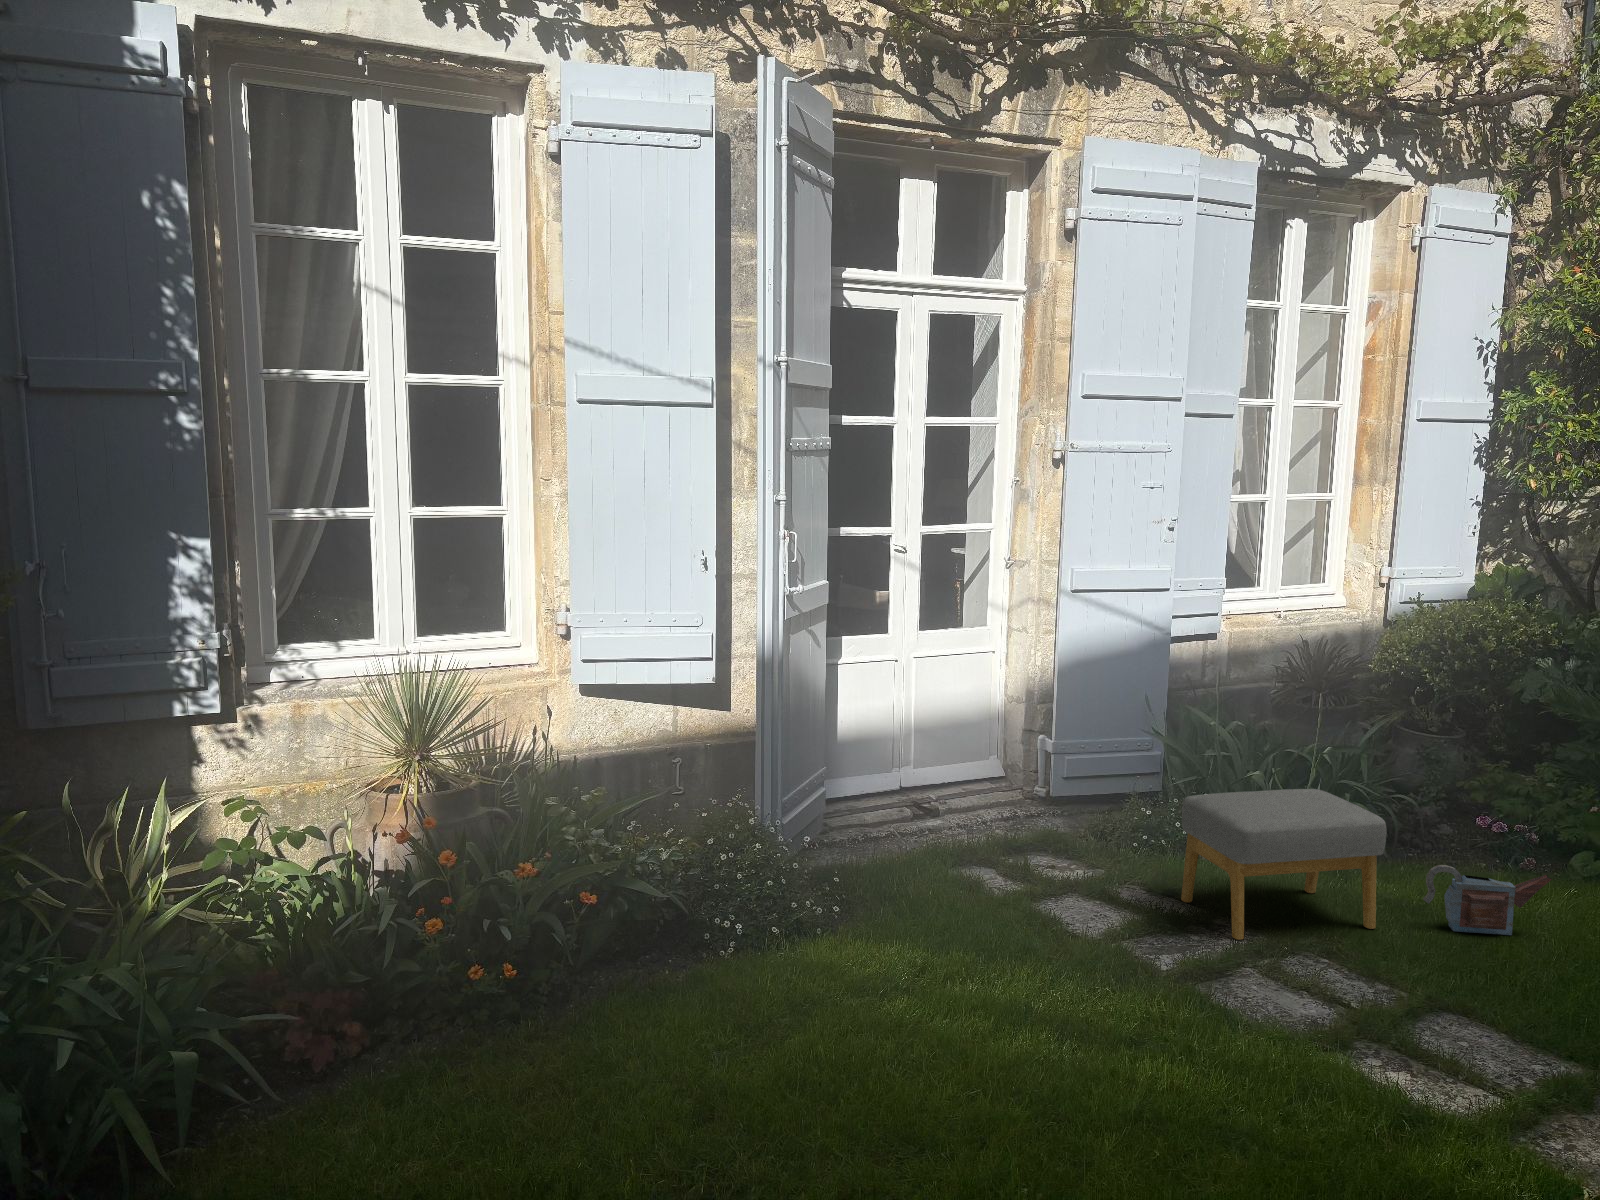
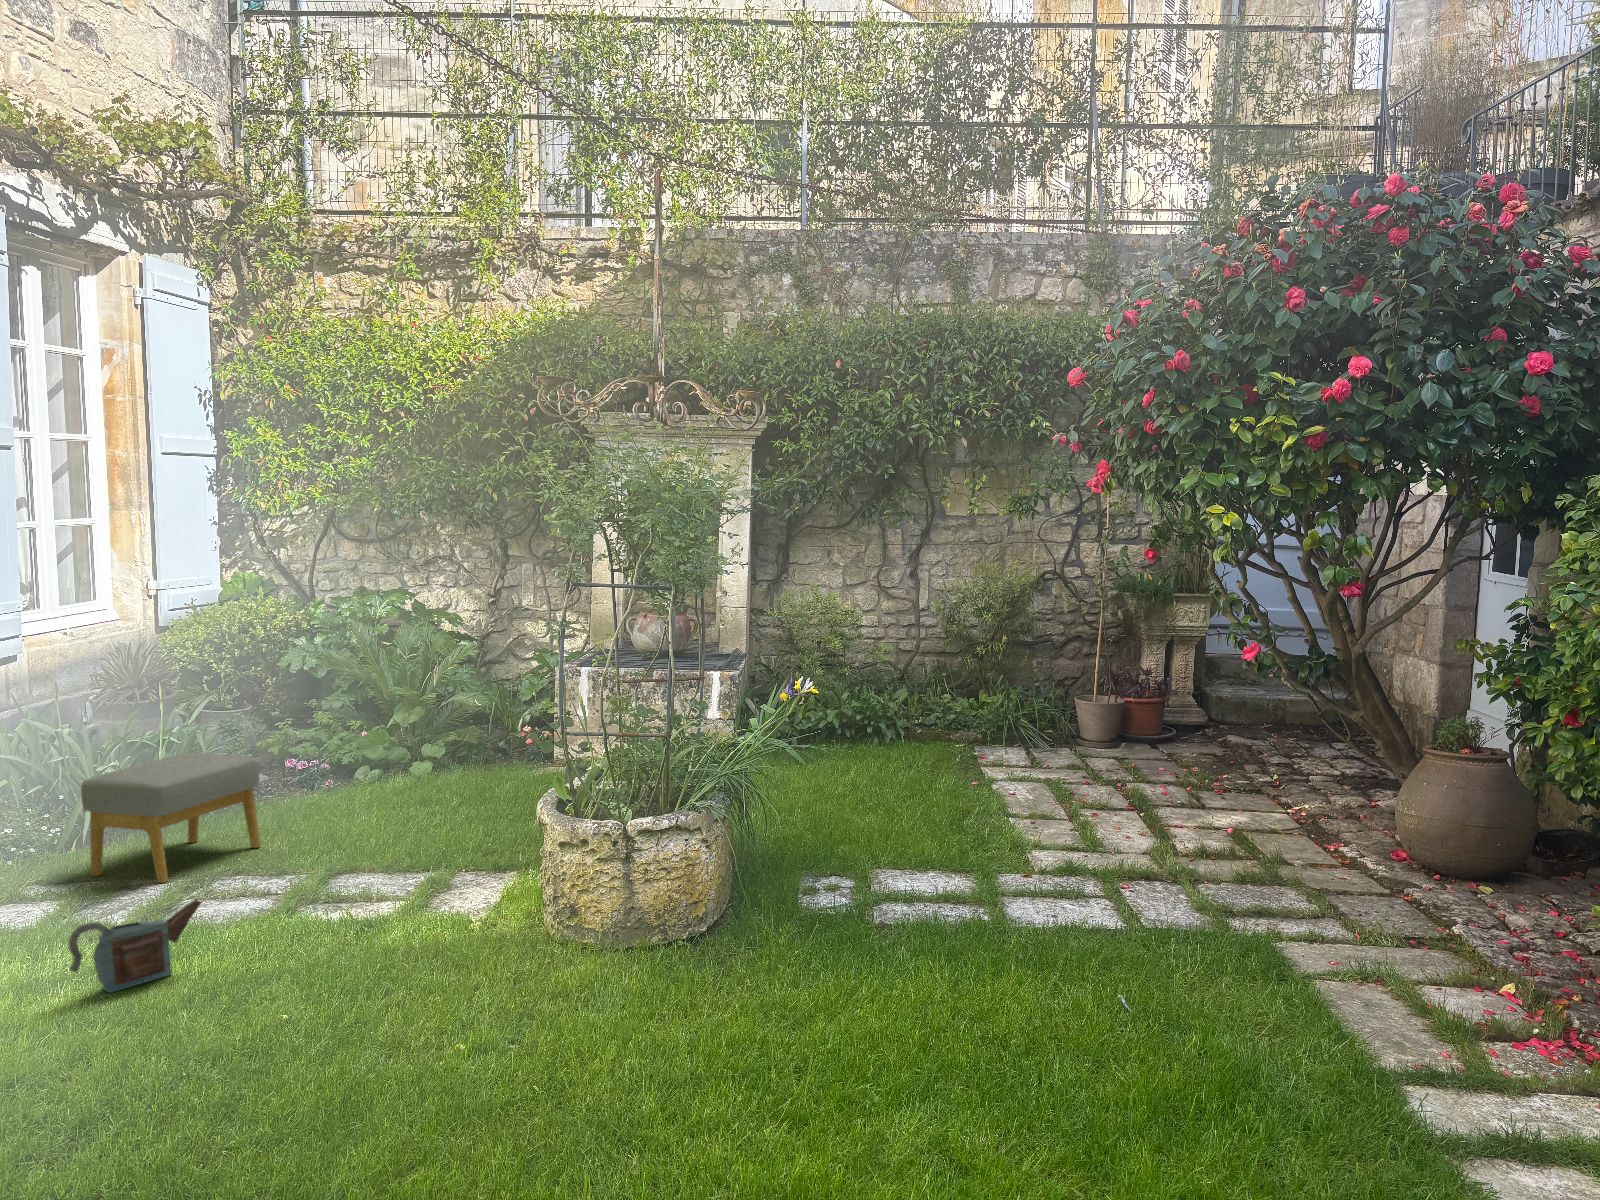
watering can: present [1423,865,1552,935] -> present [69,899,202,993]

